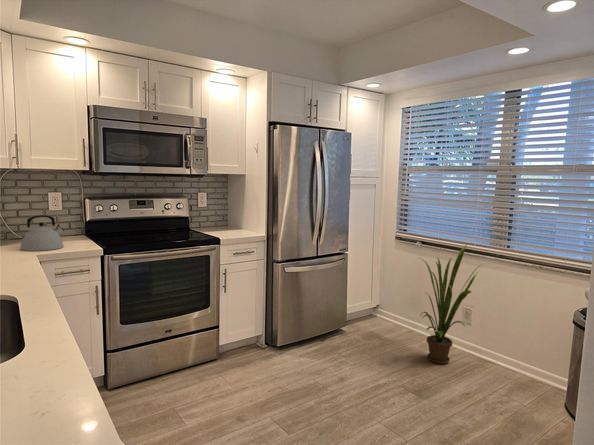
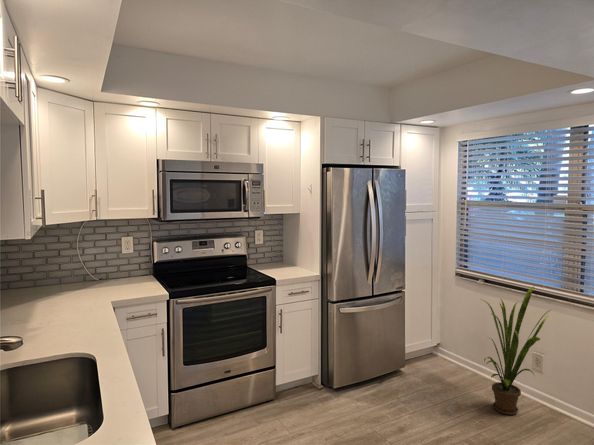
kettle: present [20,215,64,251] -> none [98,263,135,296]

